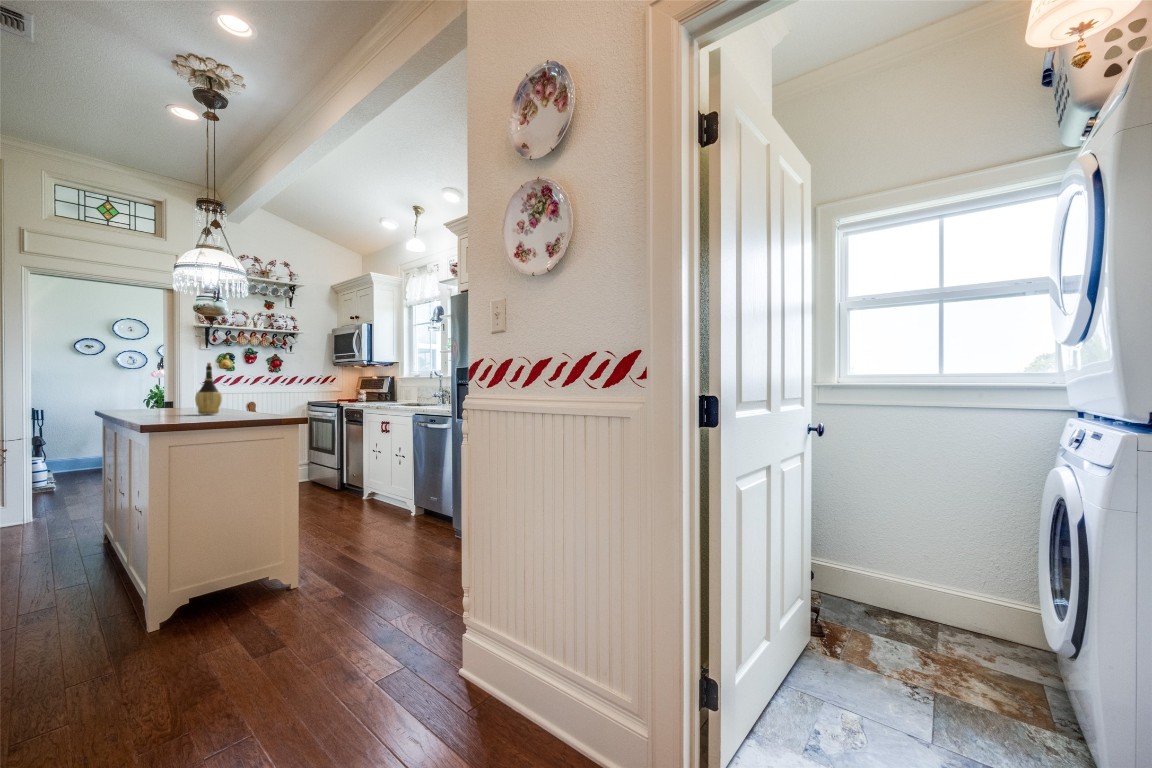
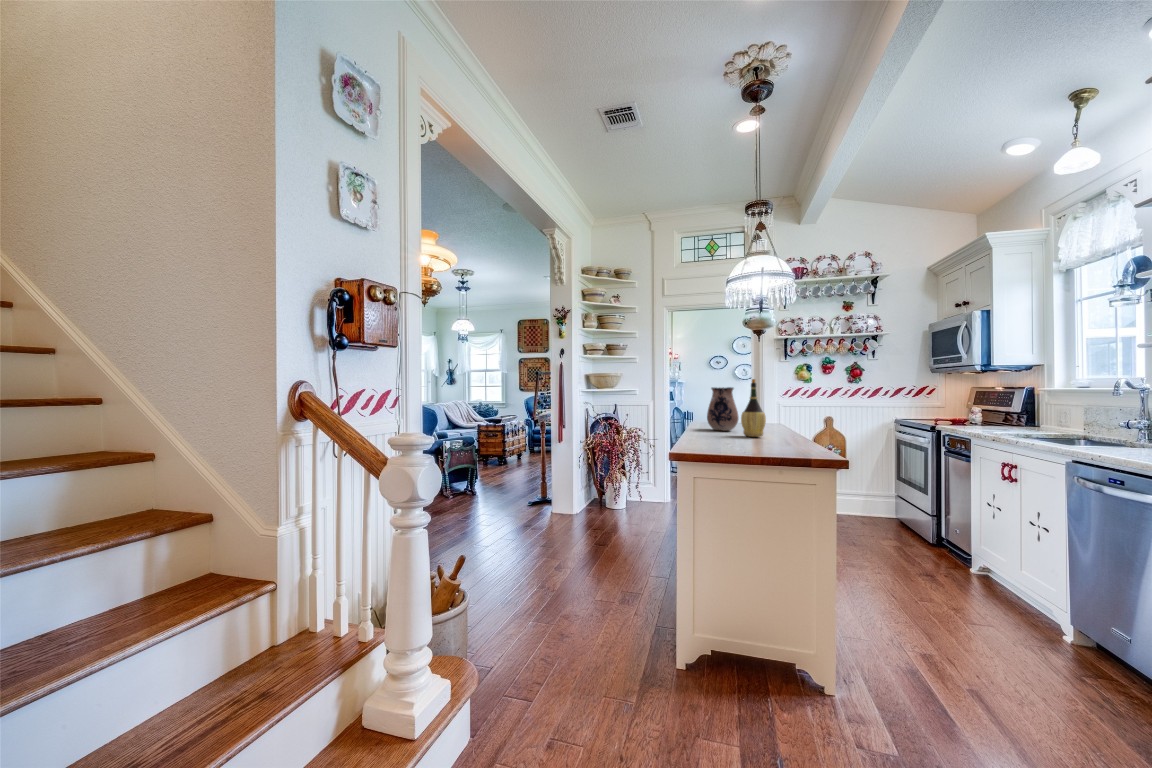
ceramic pitcher: none [145,370,185,413] -> present [707,387,739,431]

